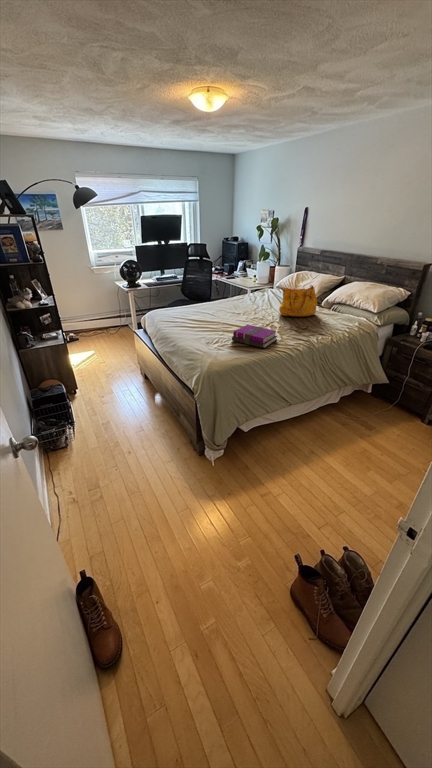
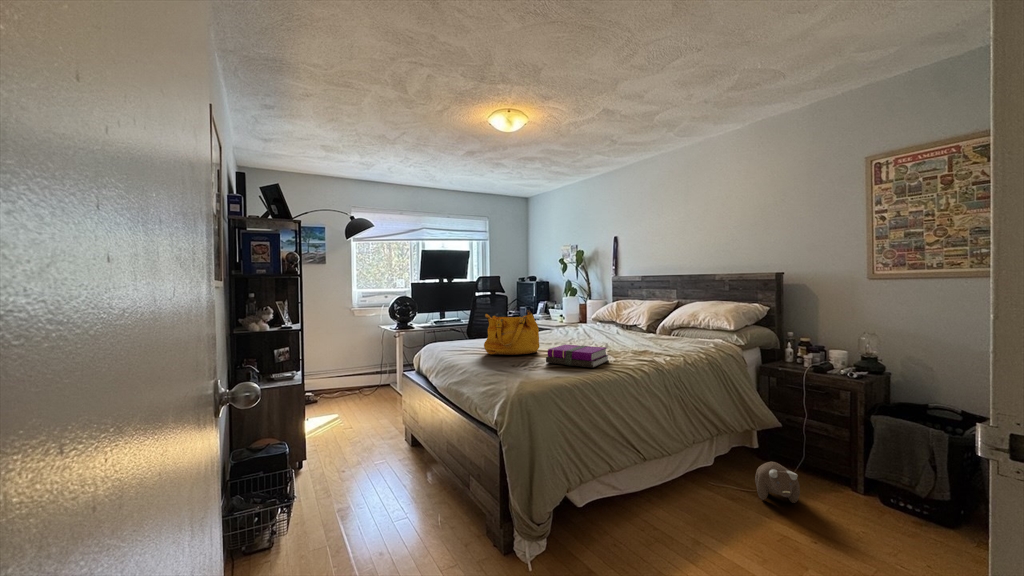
handbag: present [279,285,317,317] -> present [484,310,540,355]
plush toy: none [360,405,387,429] -> present [755,462,800,503]

